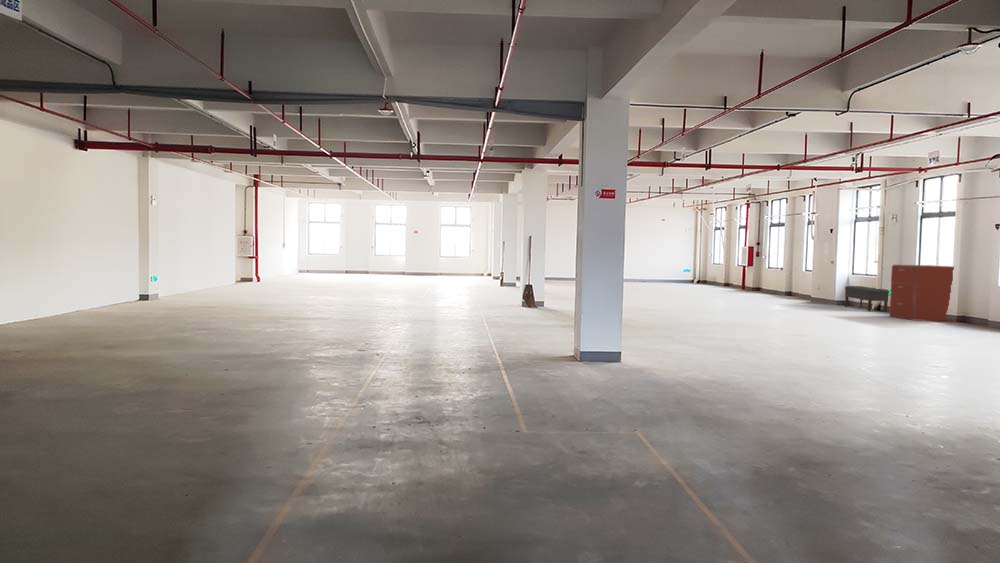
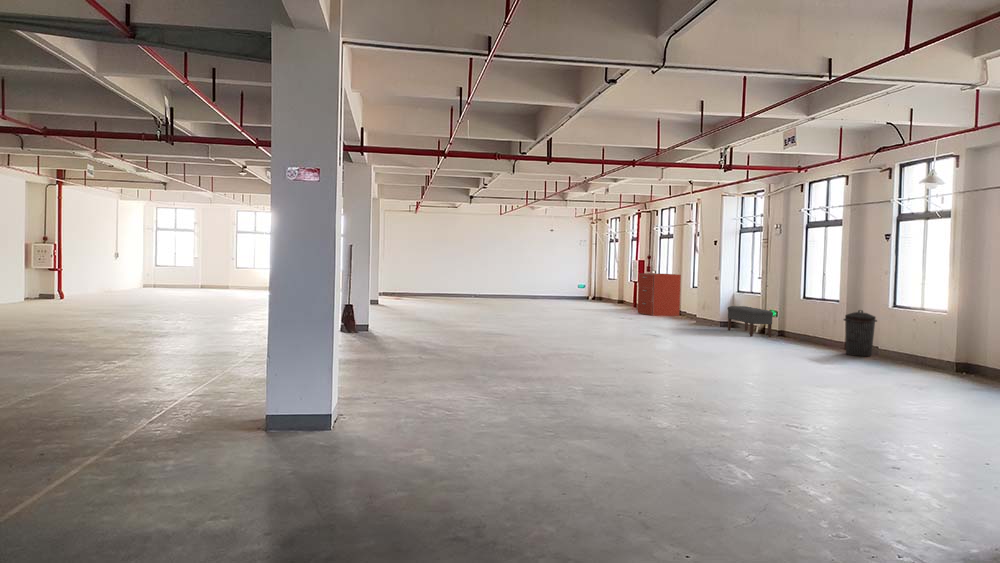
filing cabinet: present [890,265,954,321] -> present [638,273,681,316]
trash can: none [958,287,988,326] -> present [844,310,877,356]

